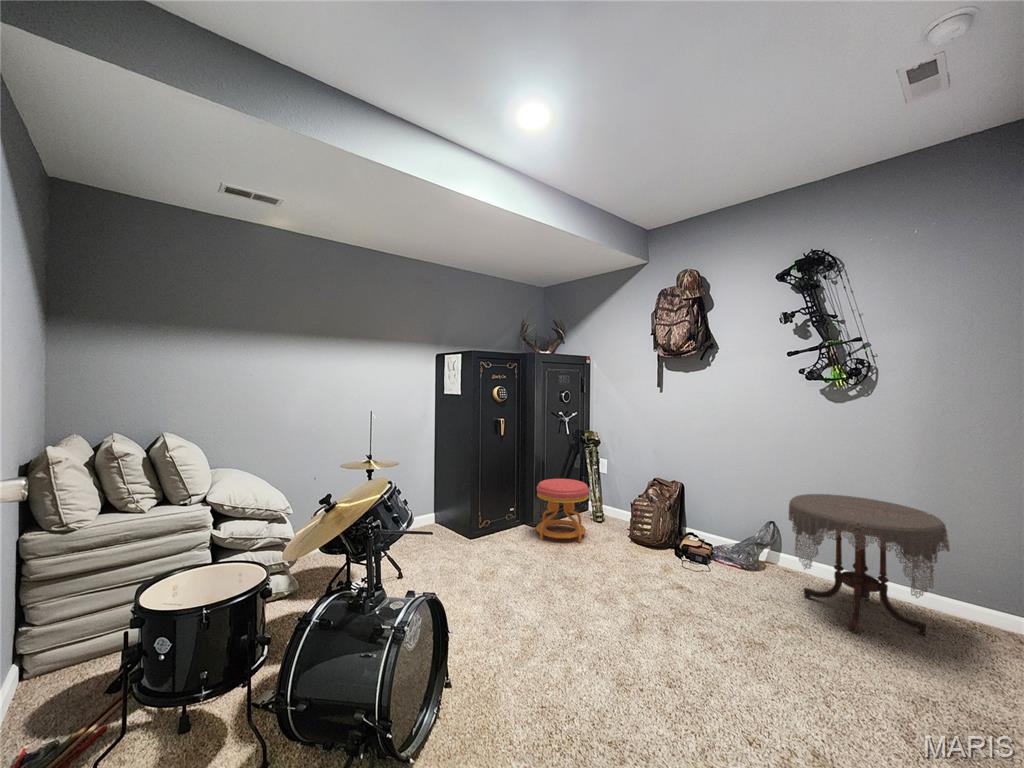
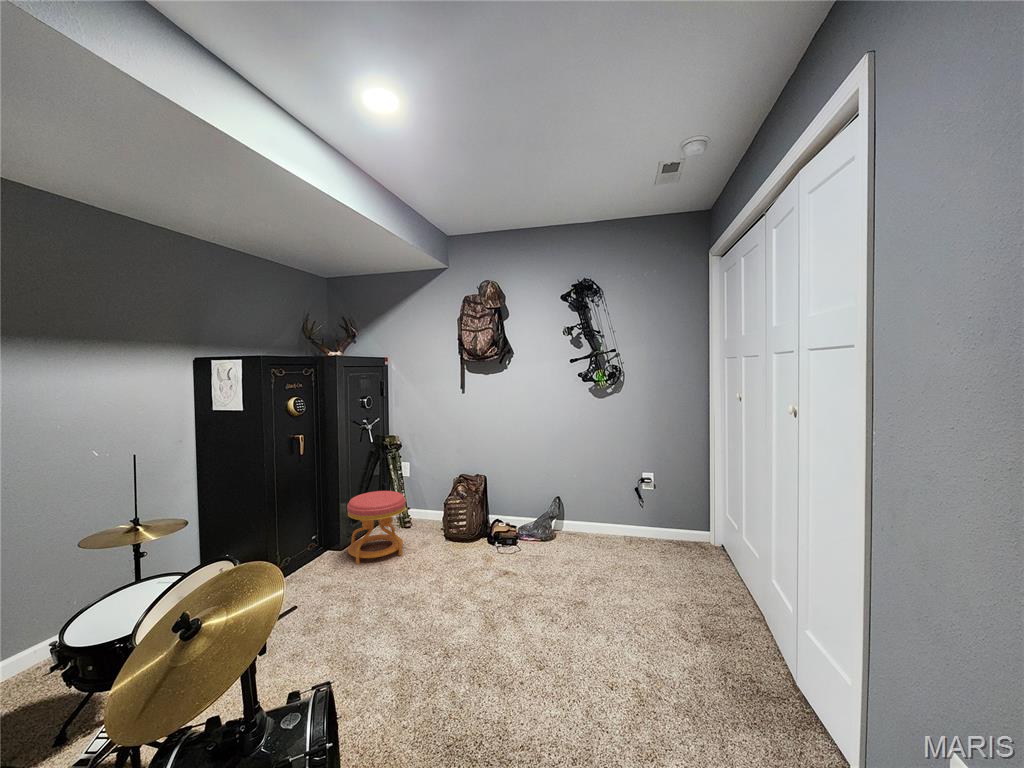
side table: present [789,494,950,635] -> none [579,469,671,571]

